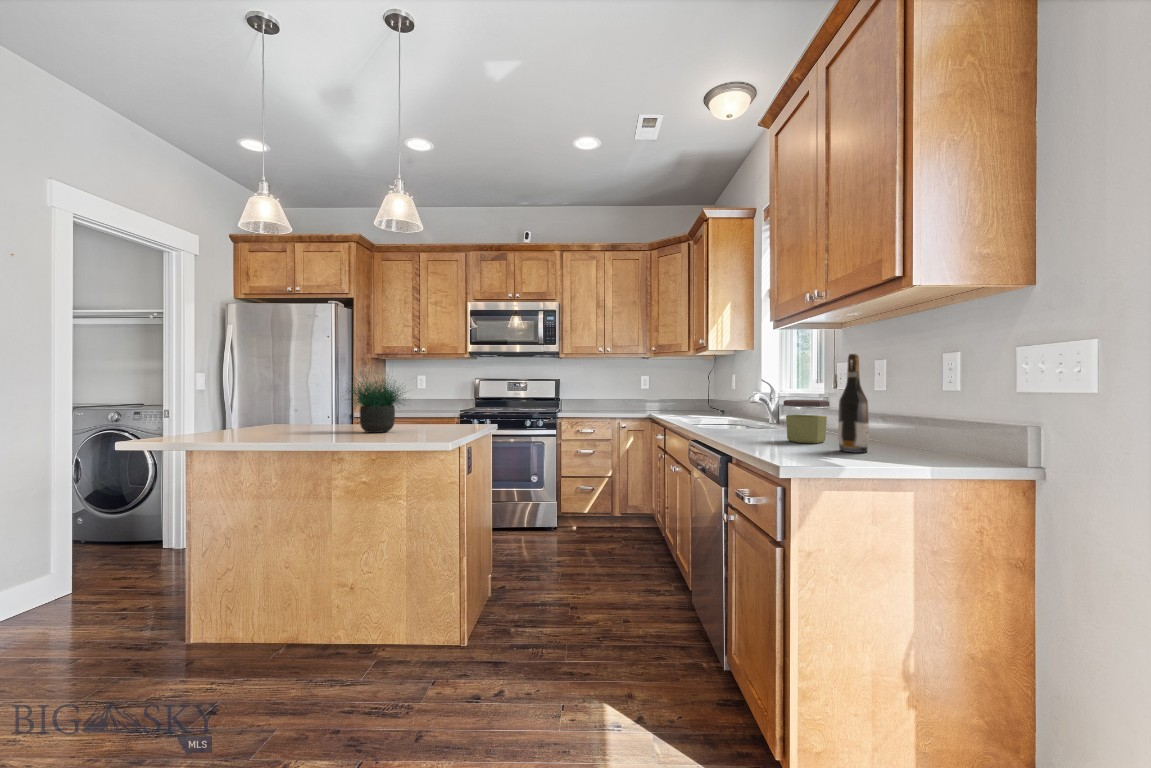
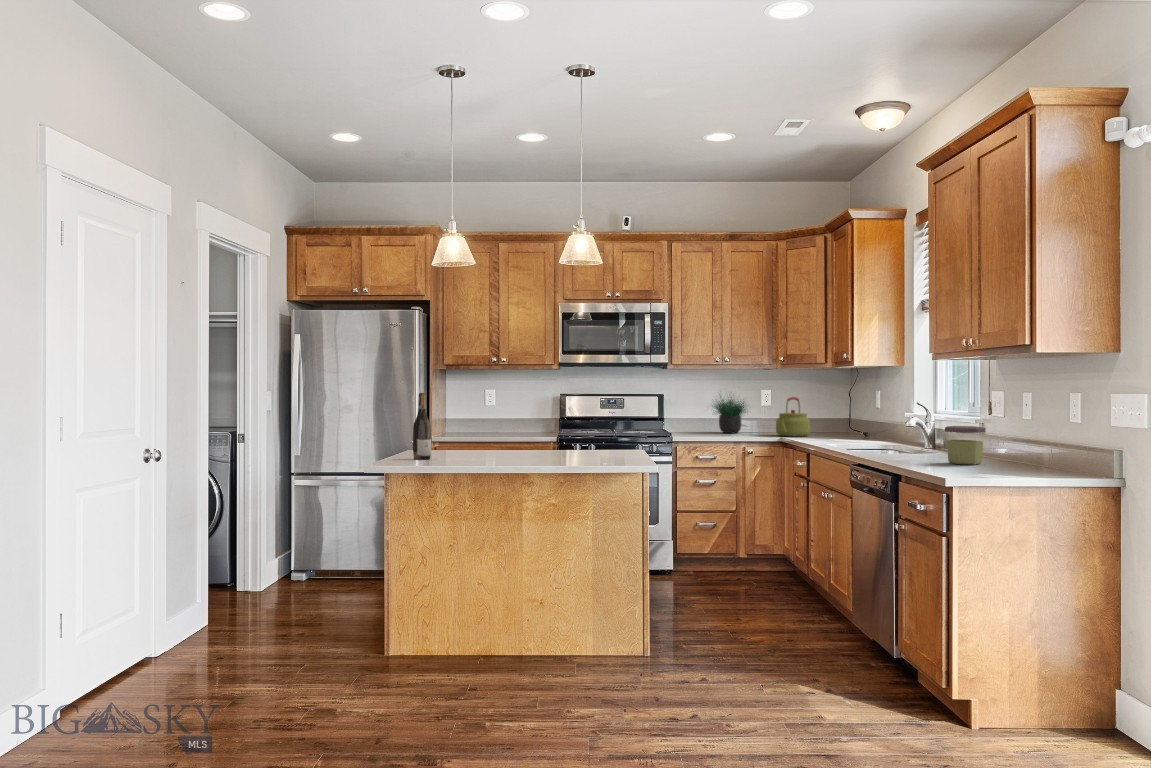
wine bottle: present [838,354,869,453] -> present [413,393,431,460]
potted plant: present [349,379,402,433] -> present [714,396,746,433]
kettle: none [648,380,677,414] -> present [776,397,810,436]

